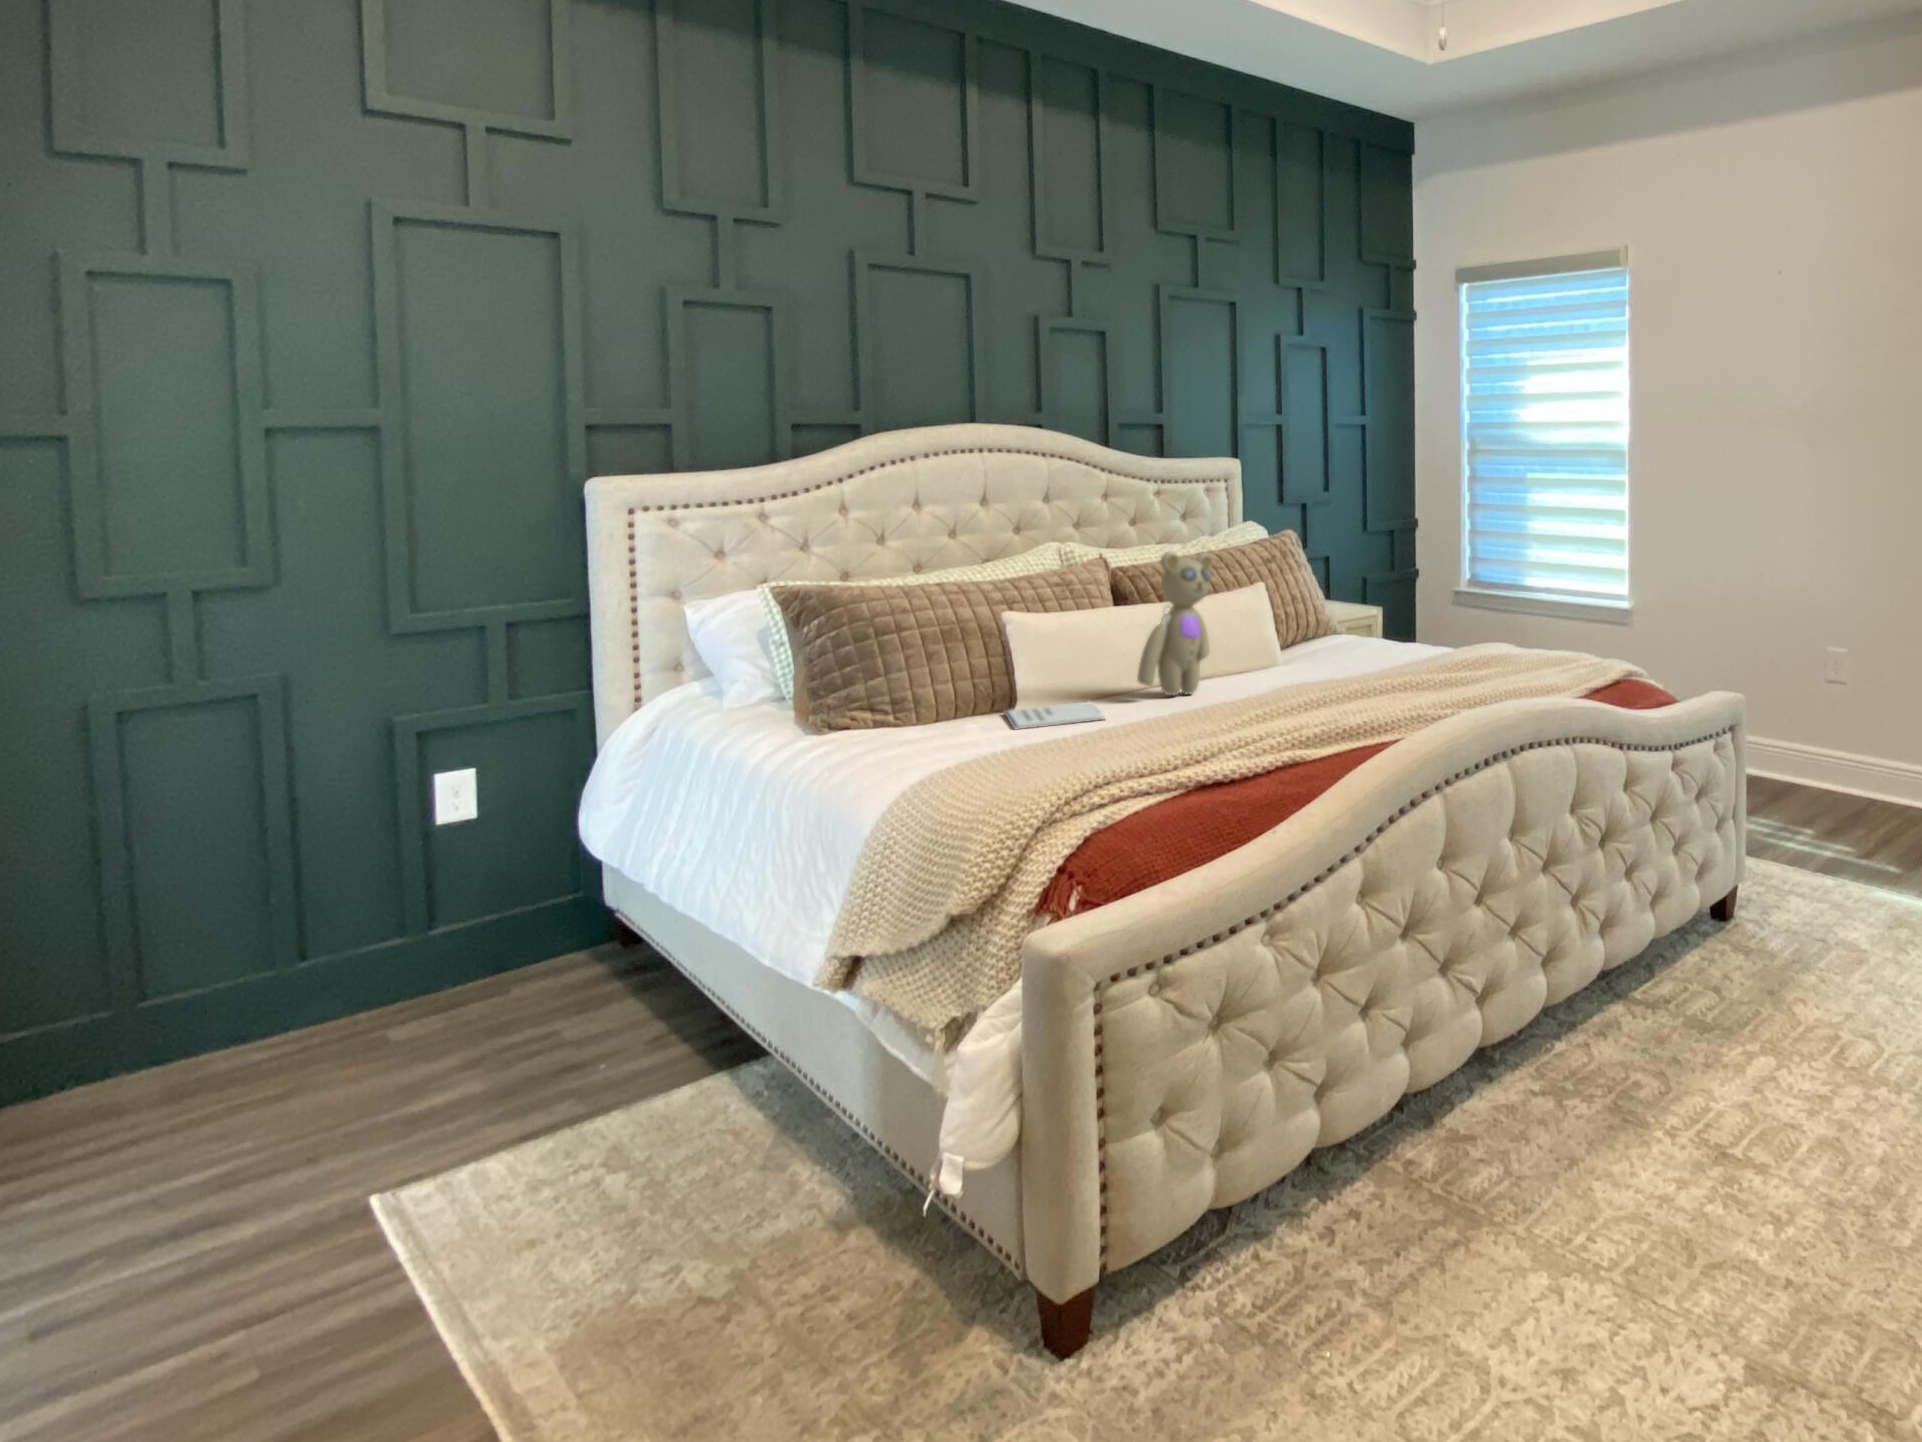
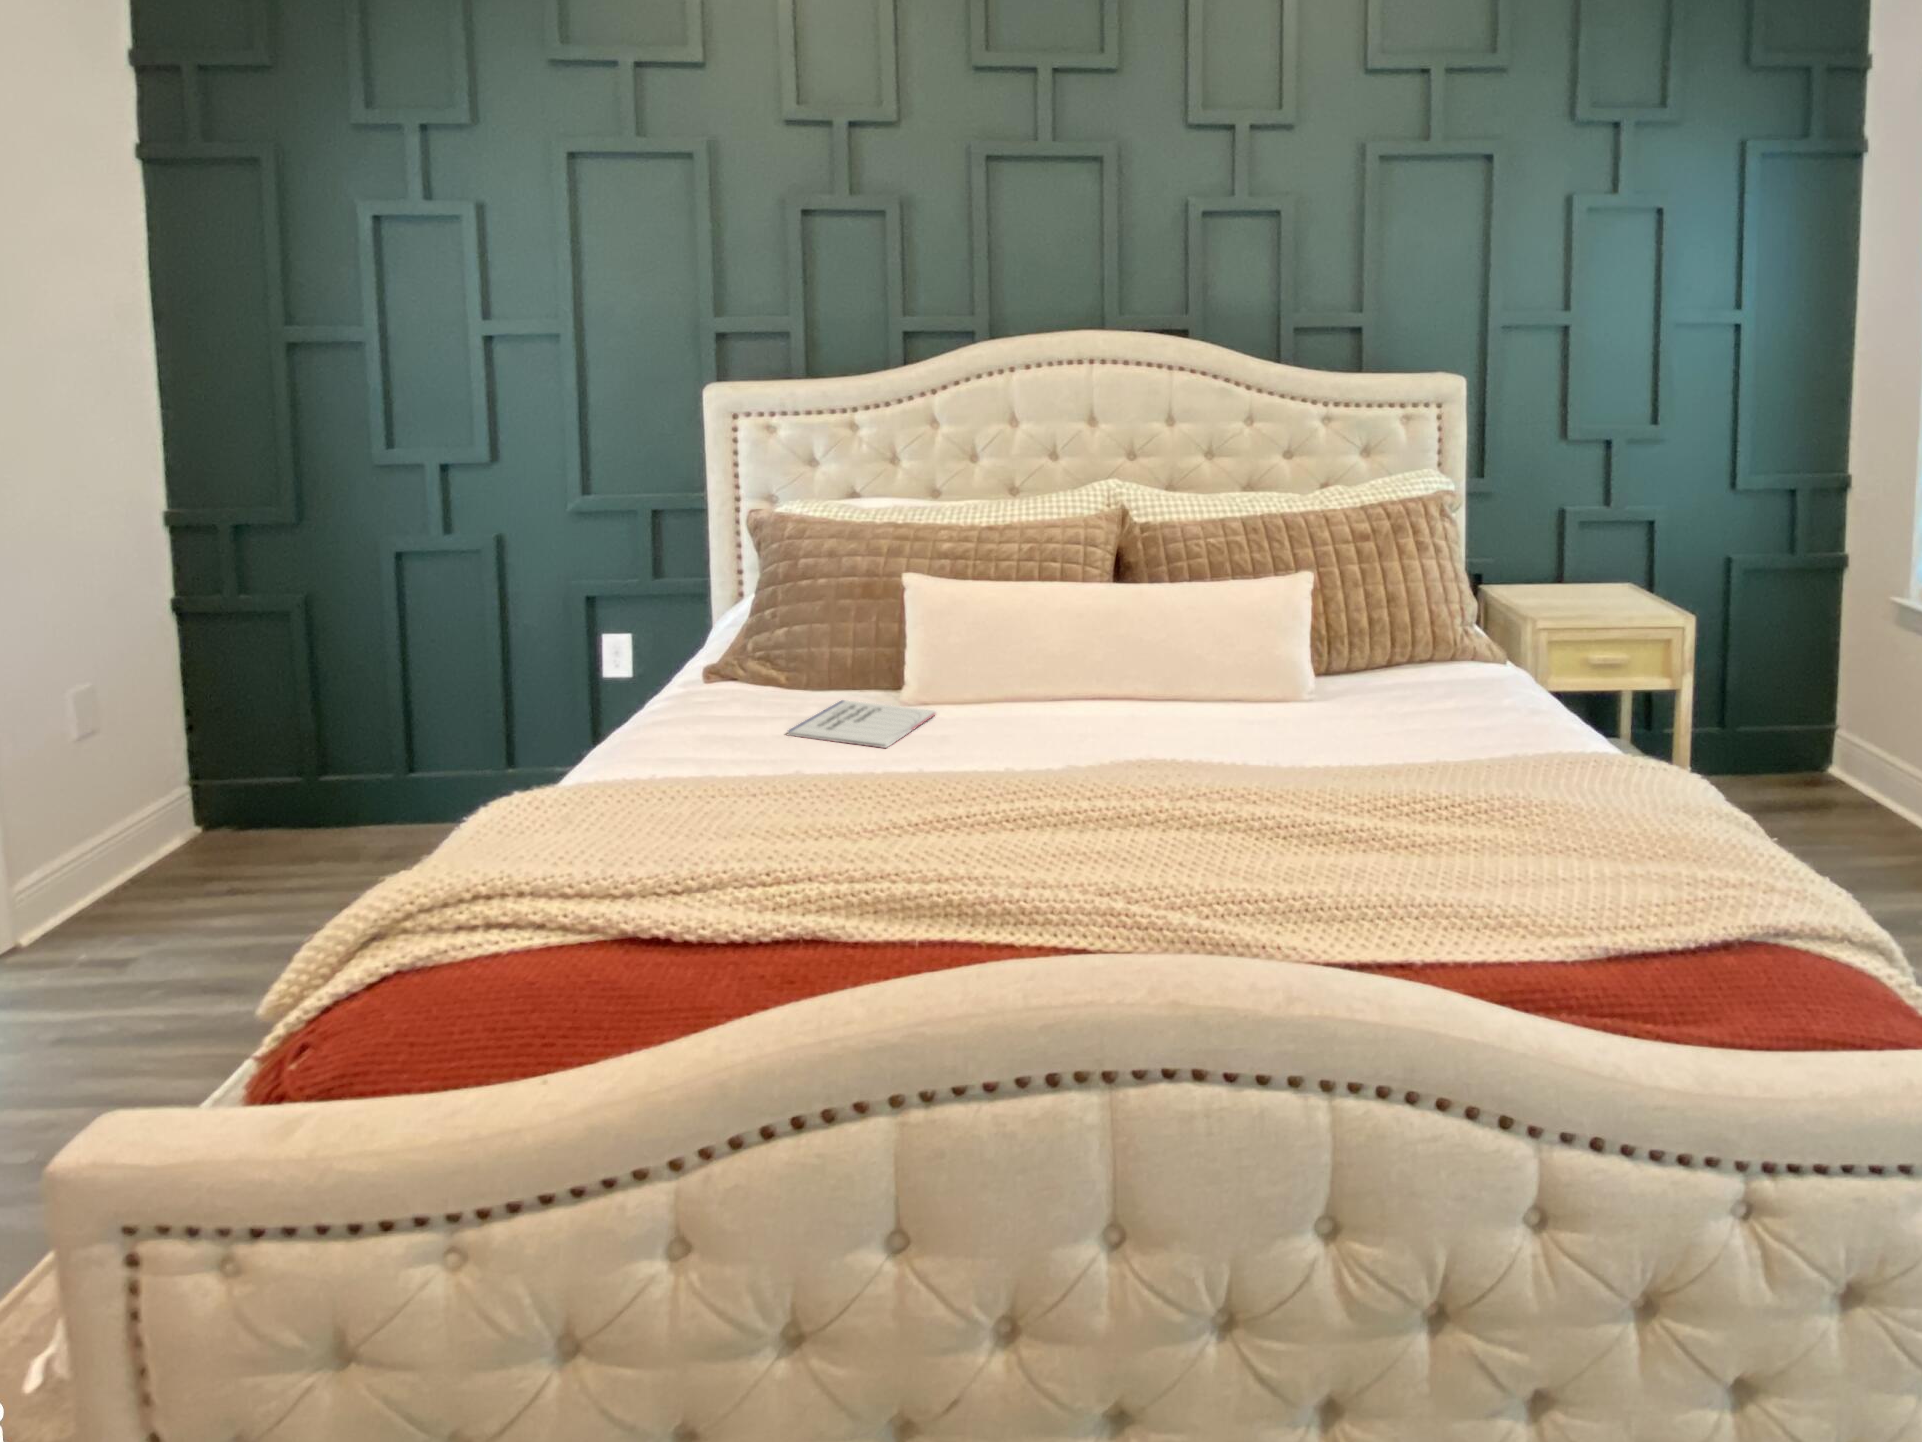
teddy bear: present [1137,552,1213,695] -> none [986,526,1109,730]

